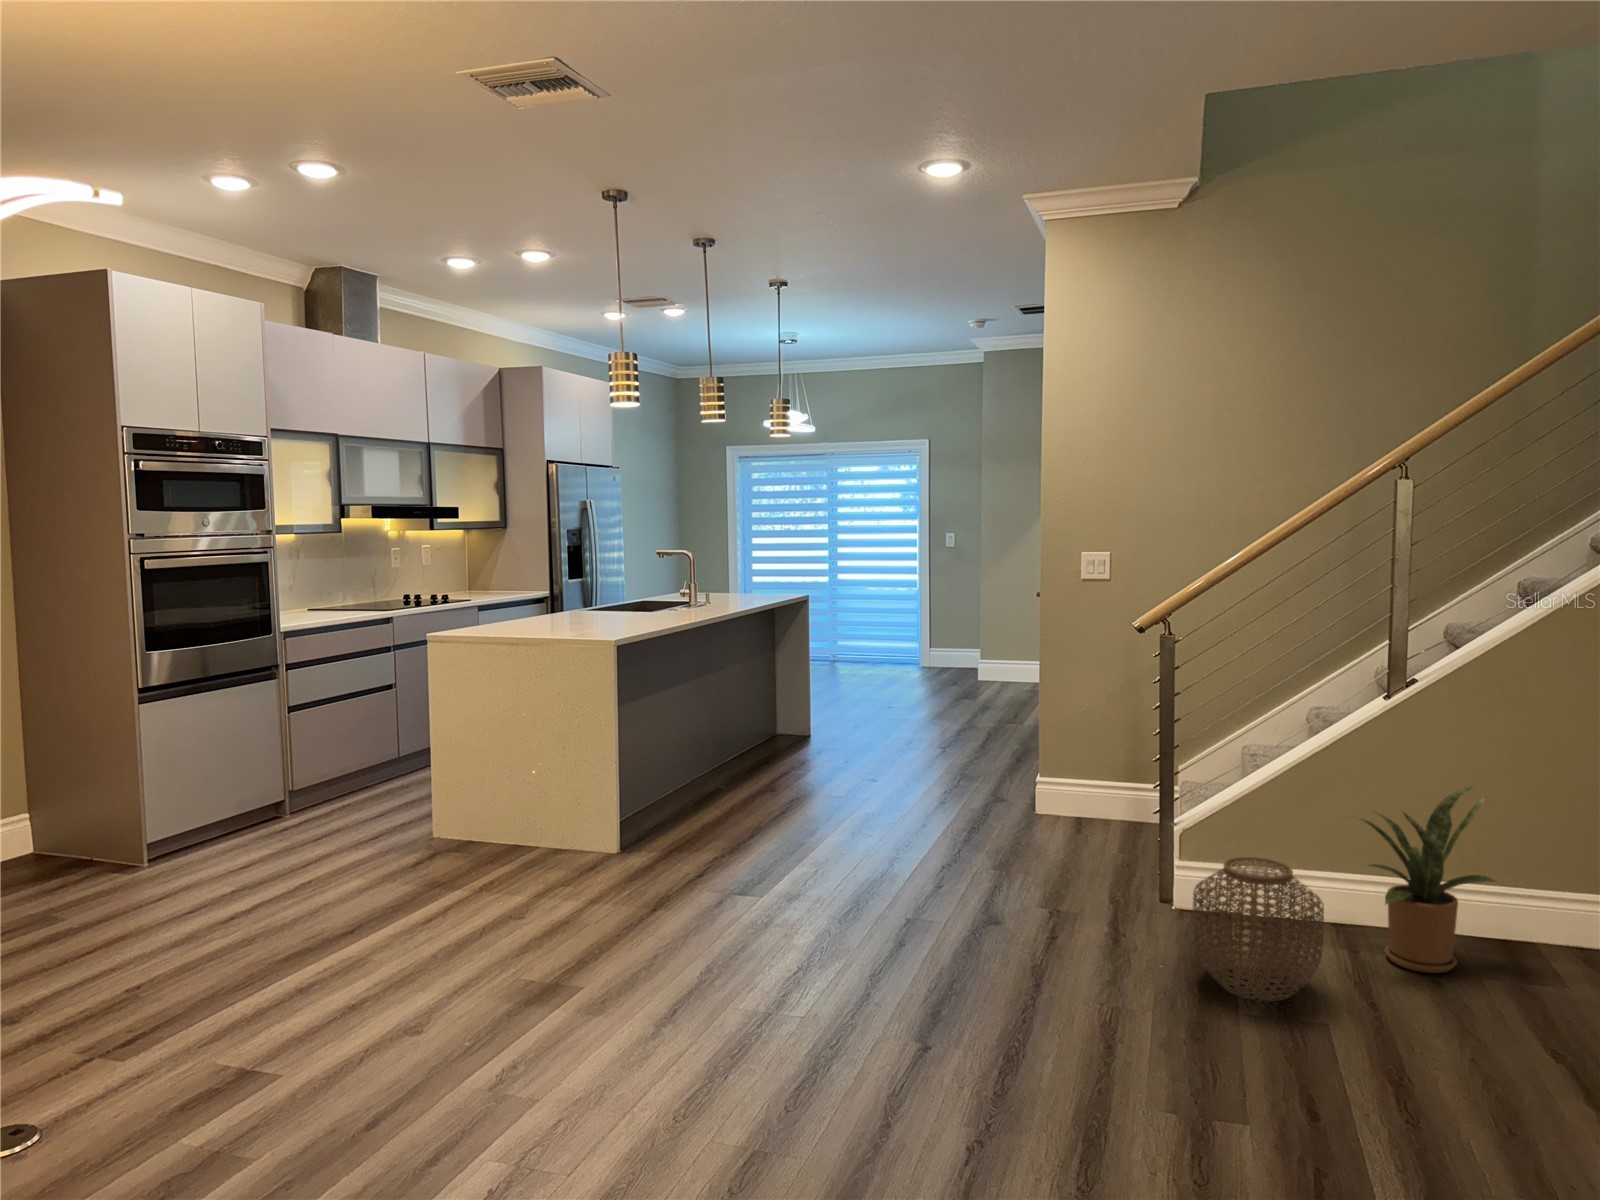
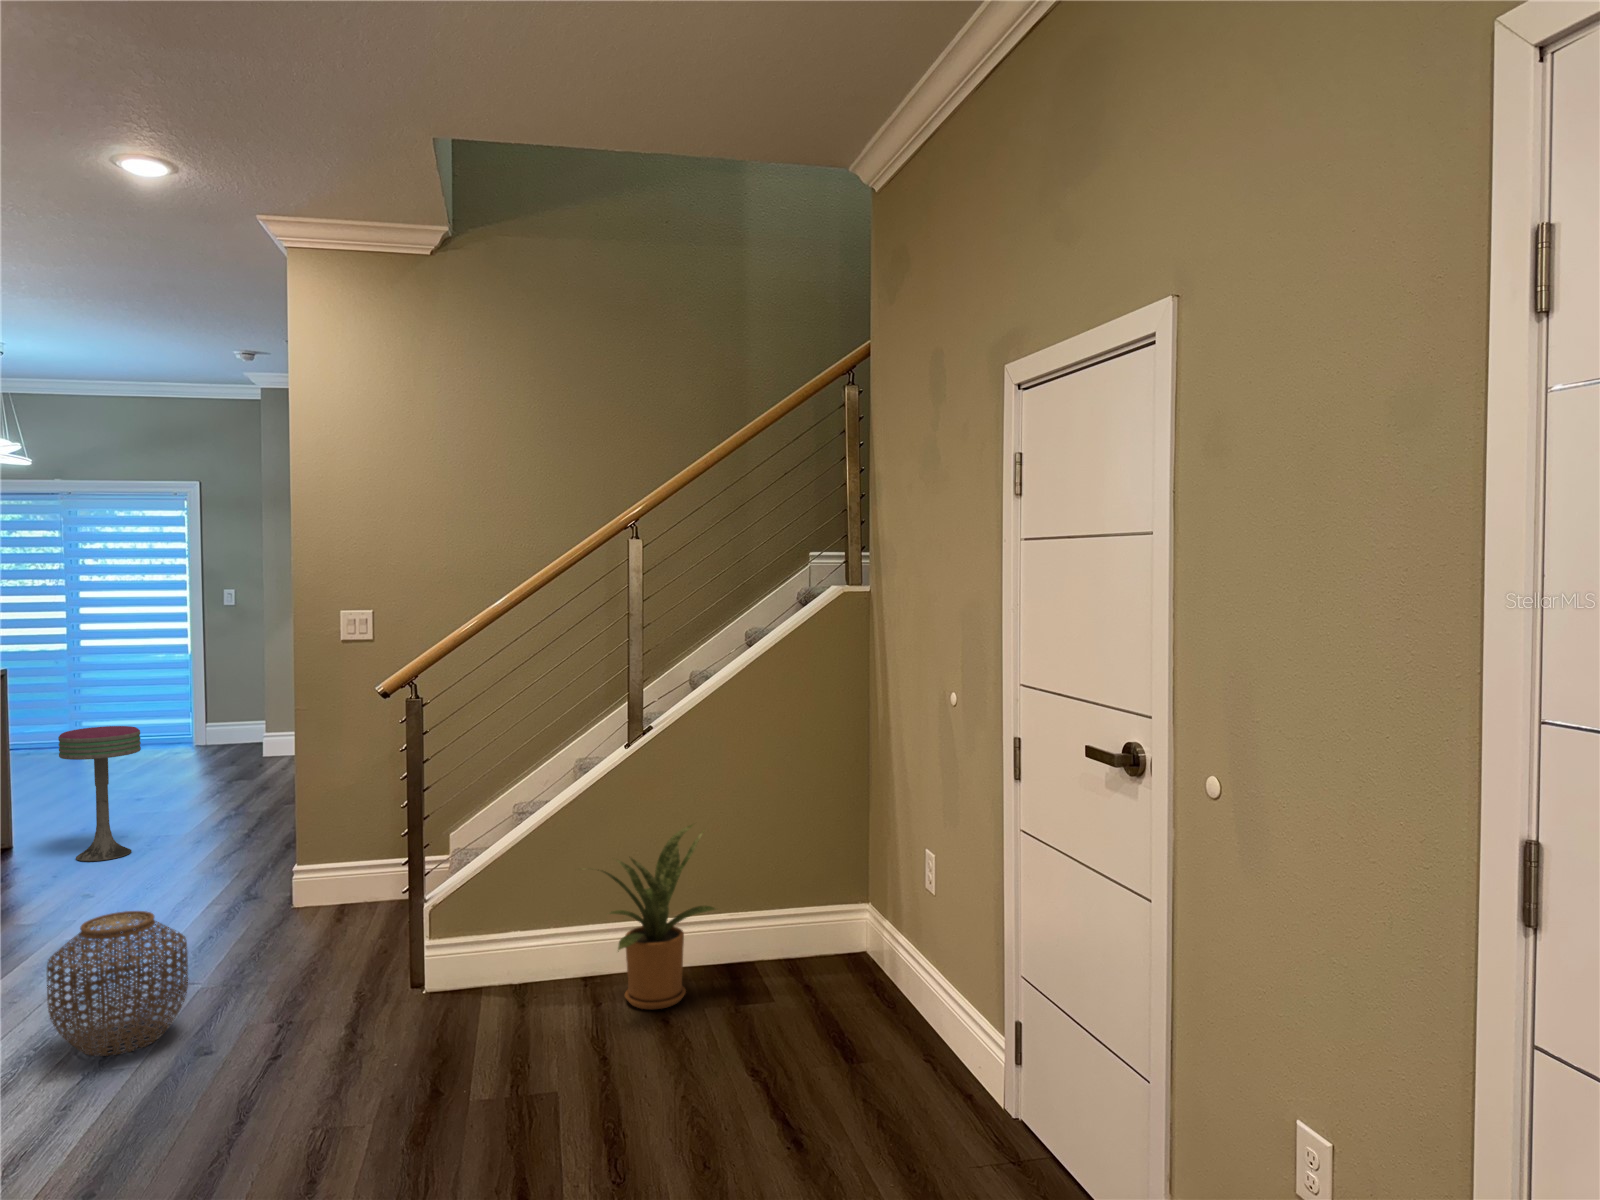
bar stool: none [848,645,905,753] -> present [58,726,141,861]
woven basket: present [1193,857,1324,1001] -> present [47,911,188,1056]

